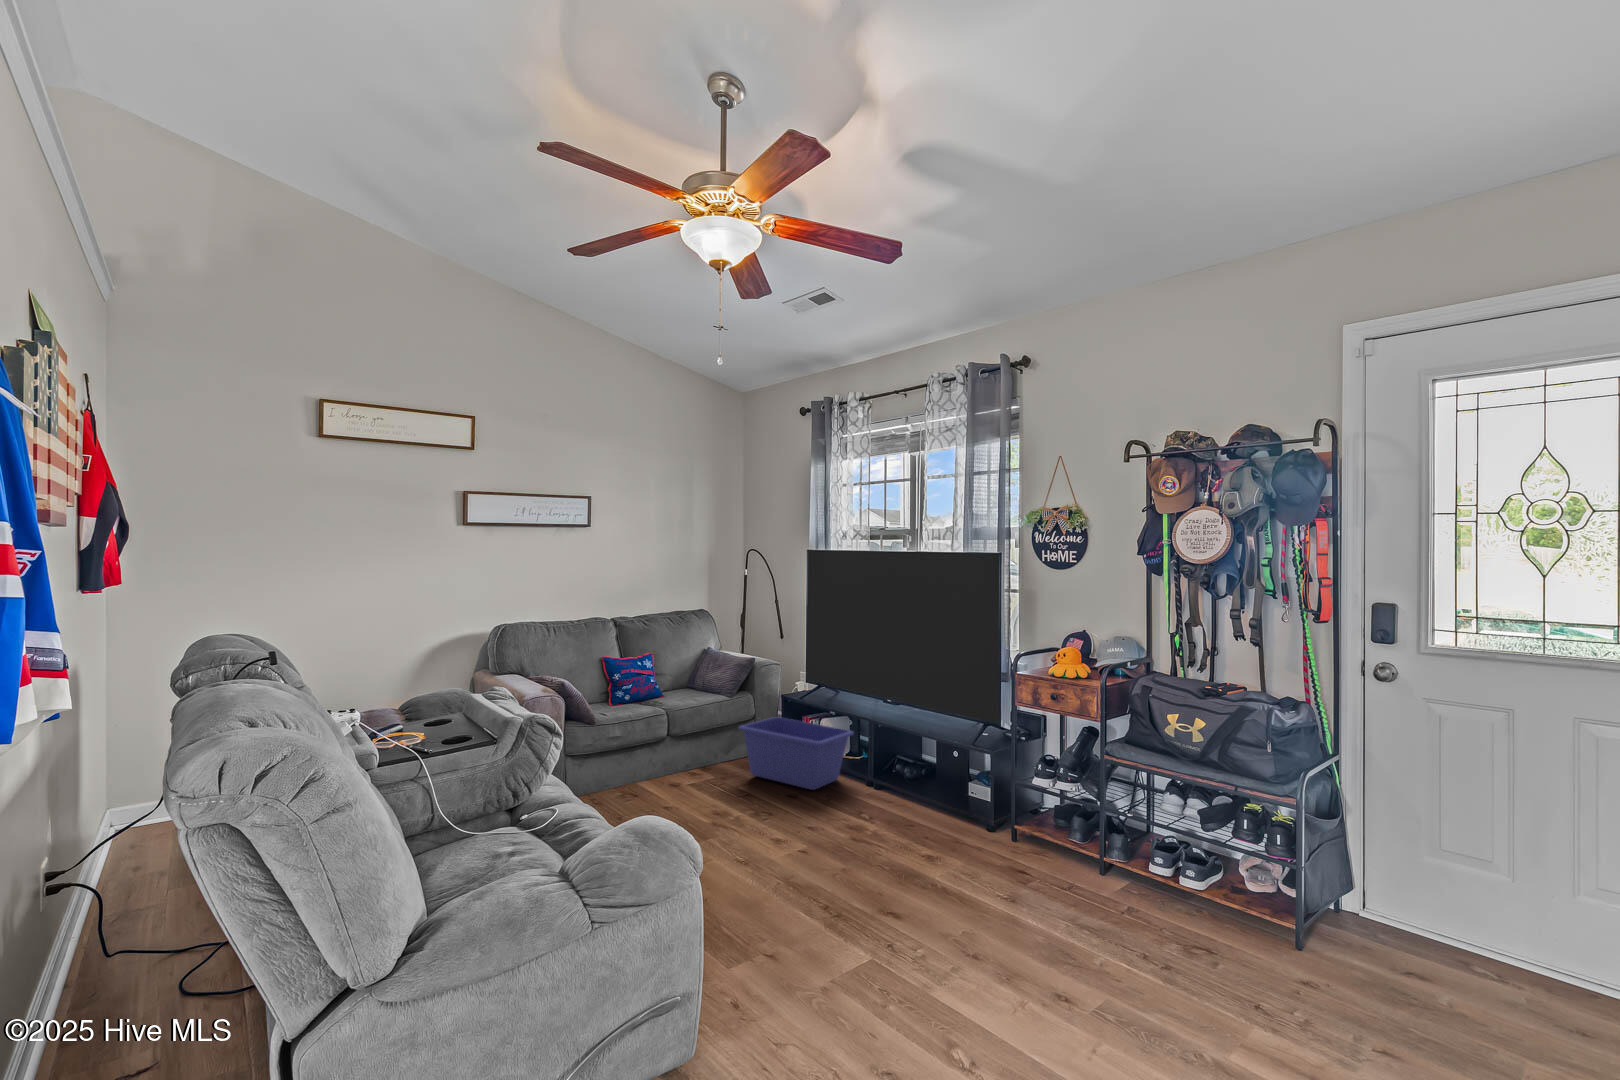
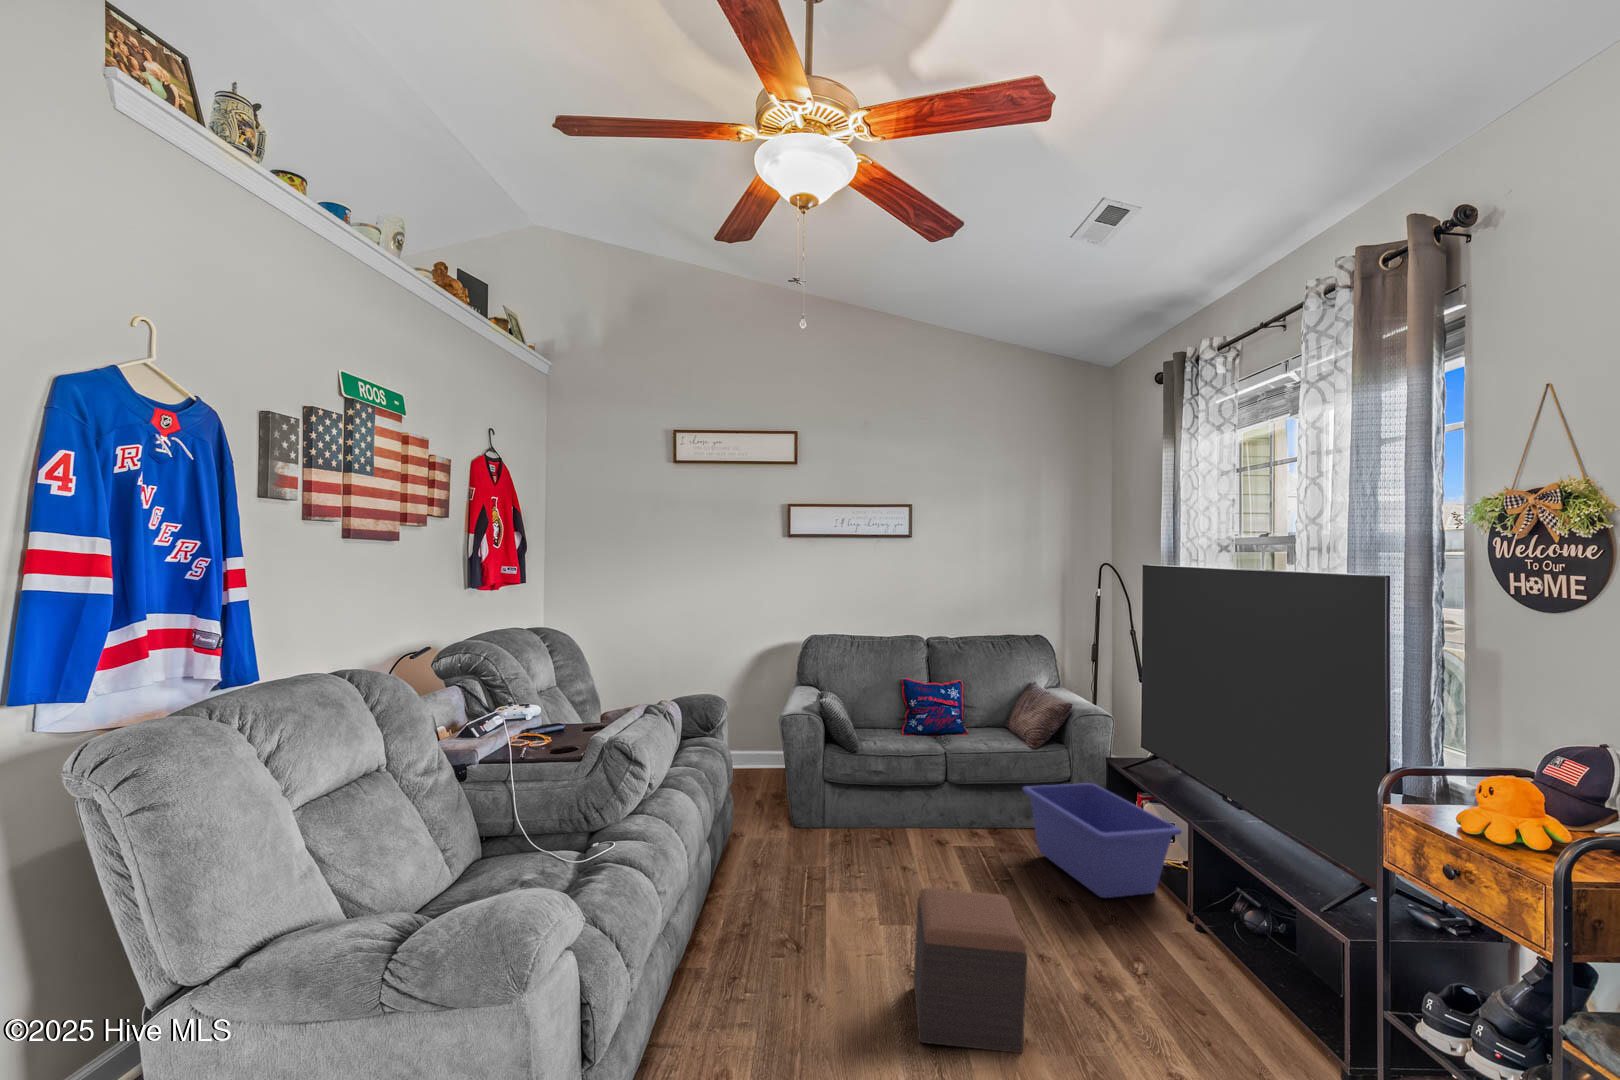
footstool: none [755,784,852,892] -> present [914,888,1027,1053]

